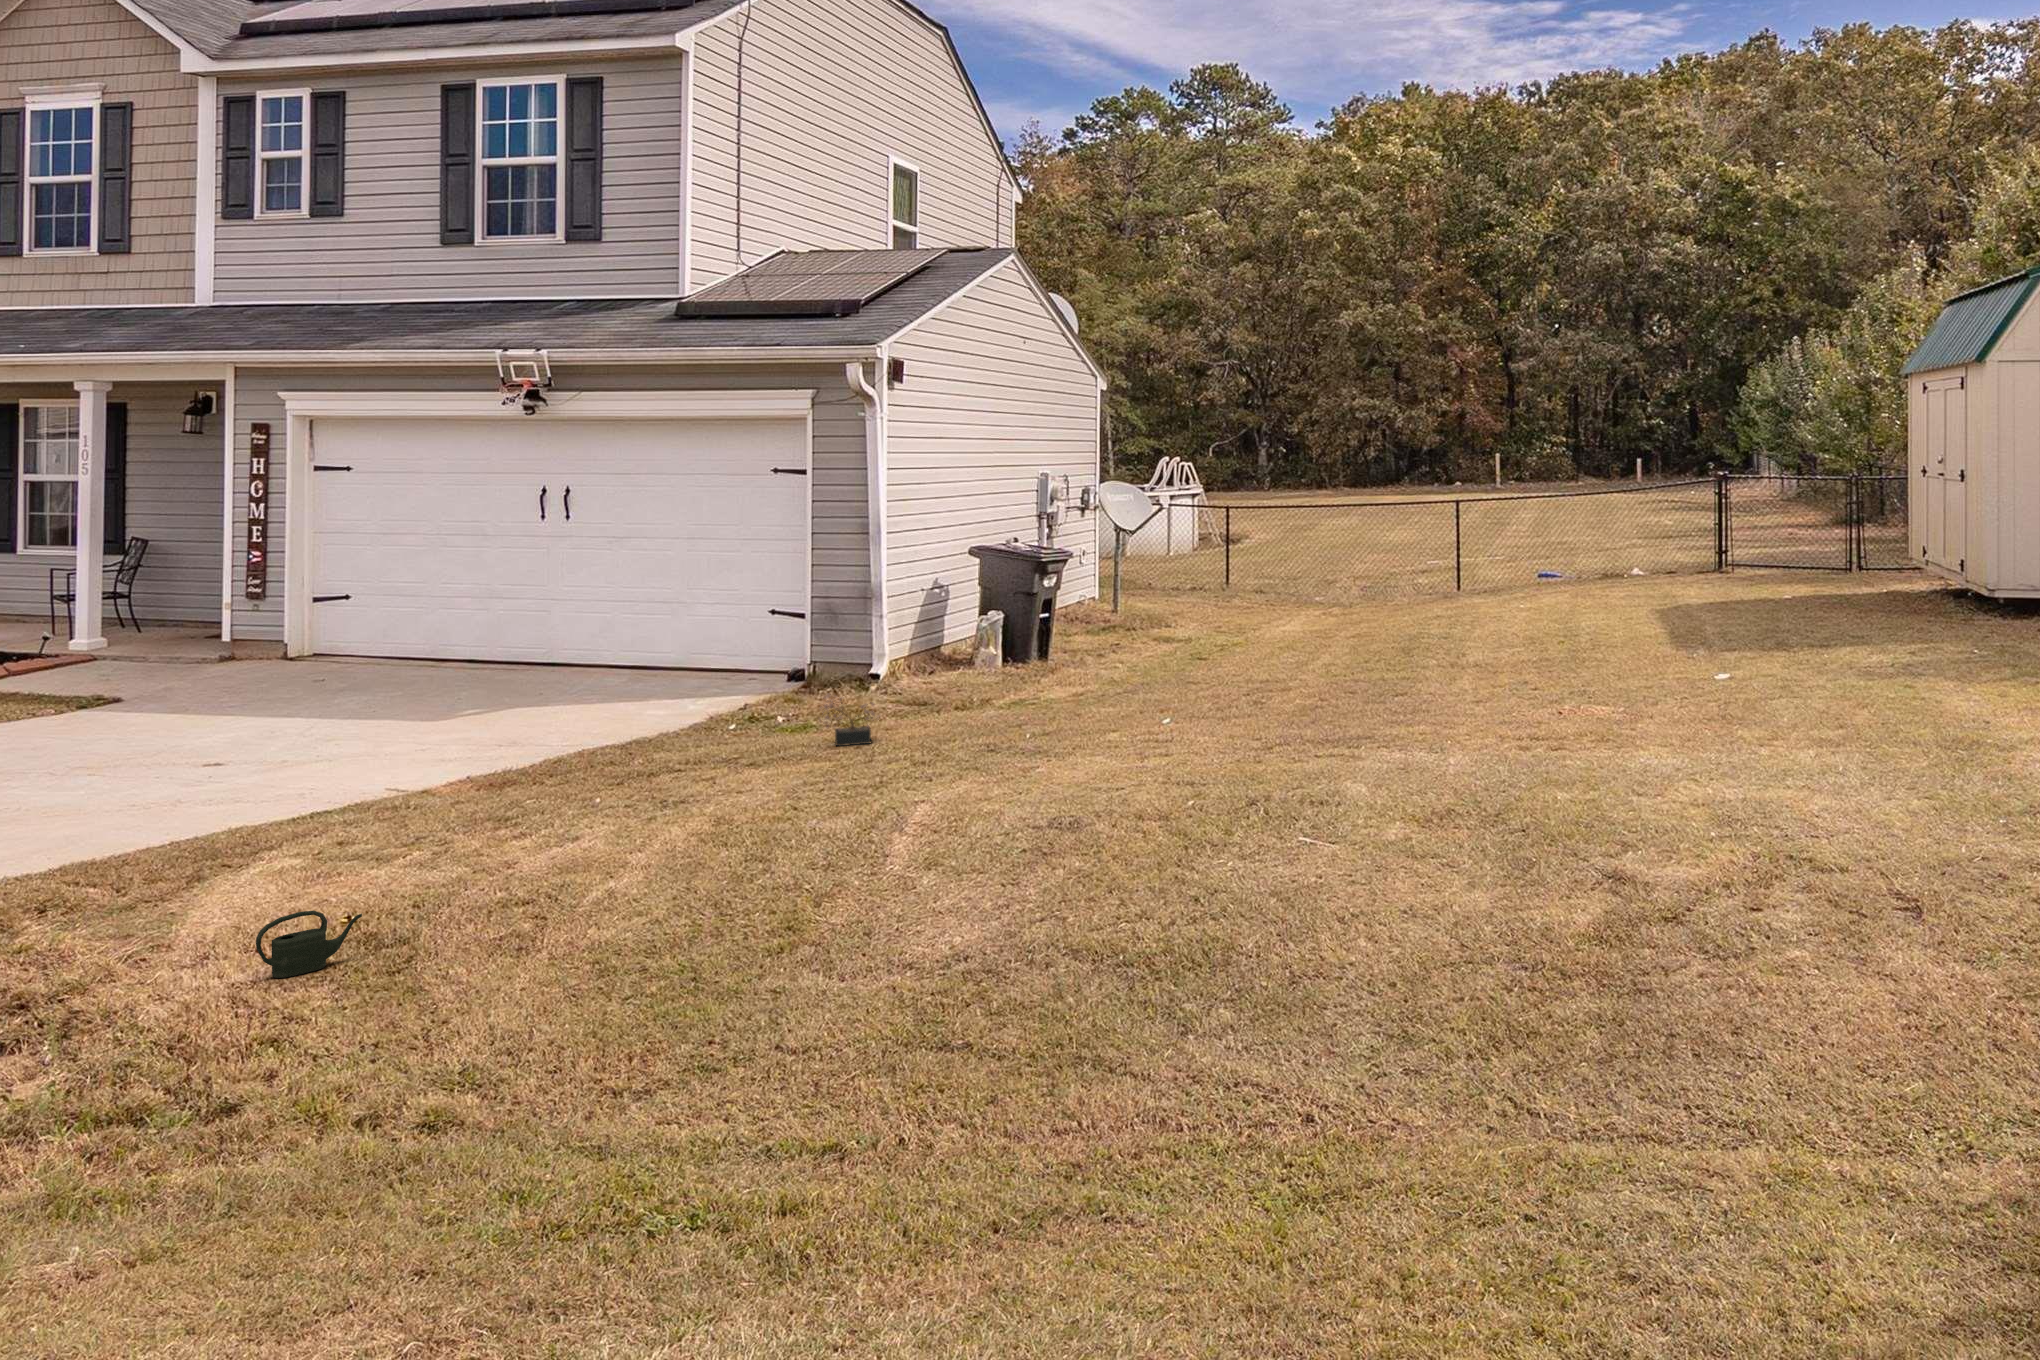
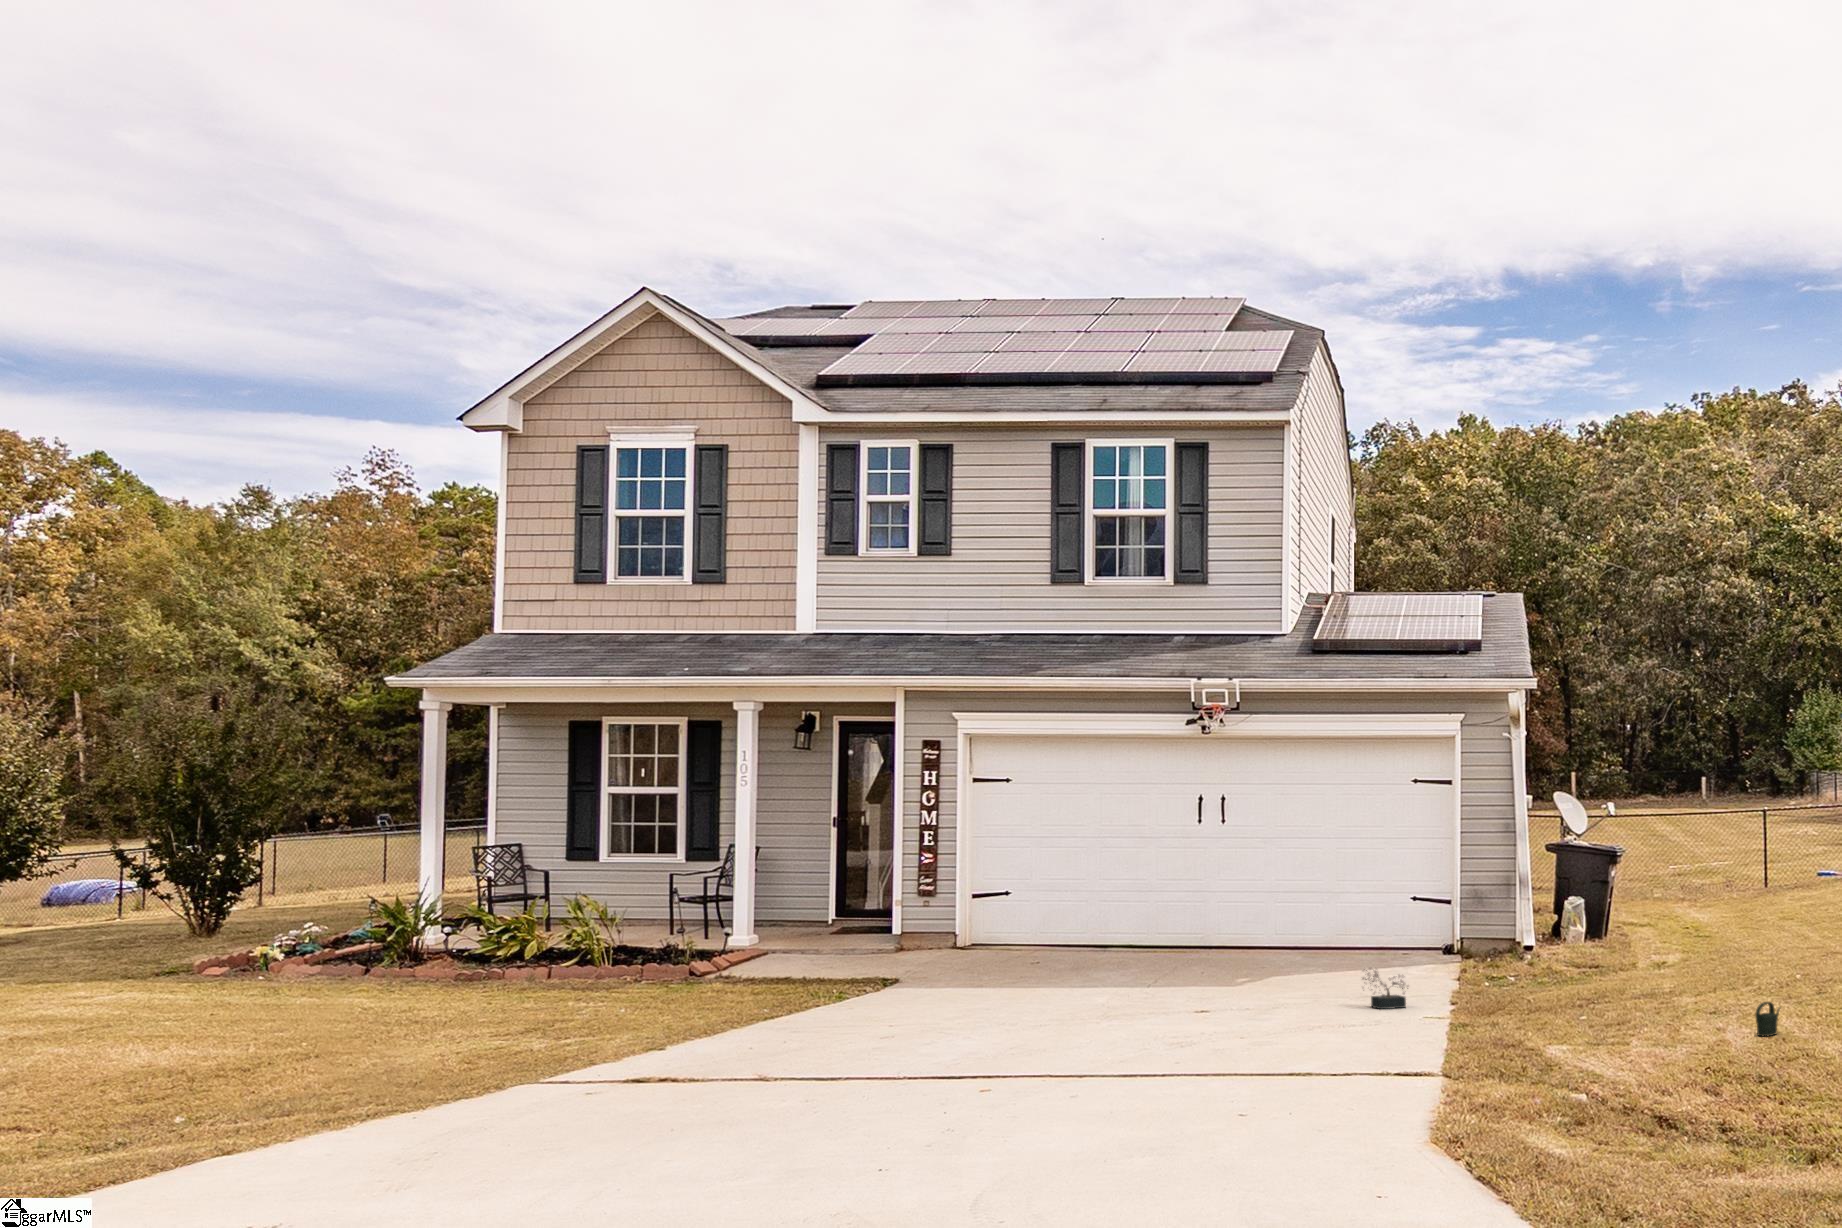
decorative plant: present [820,693,874,746] -> present [1362,968,1408,1009]

